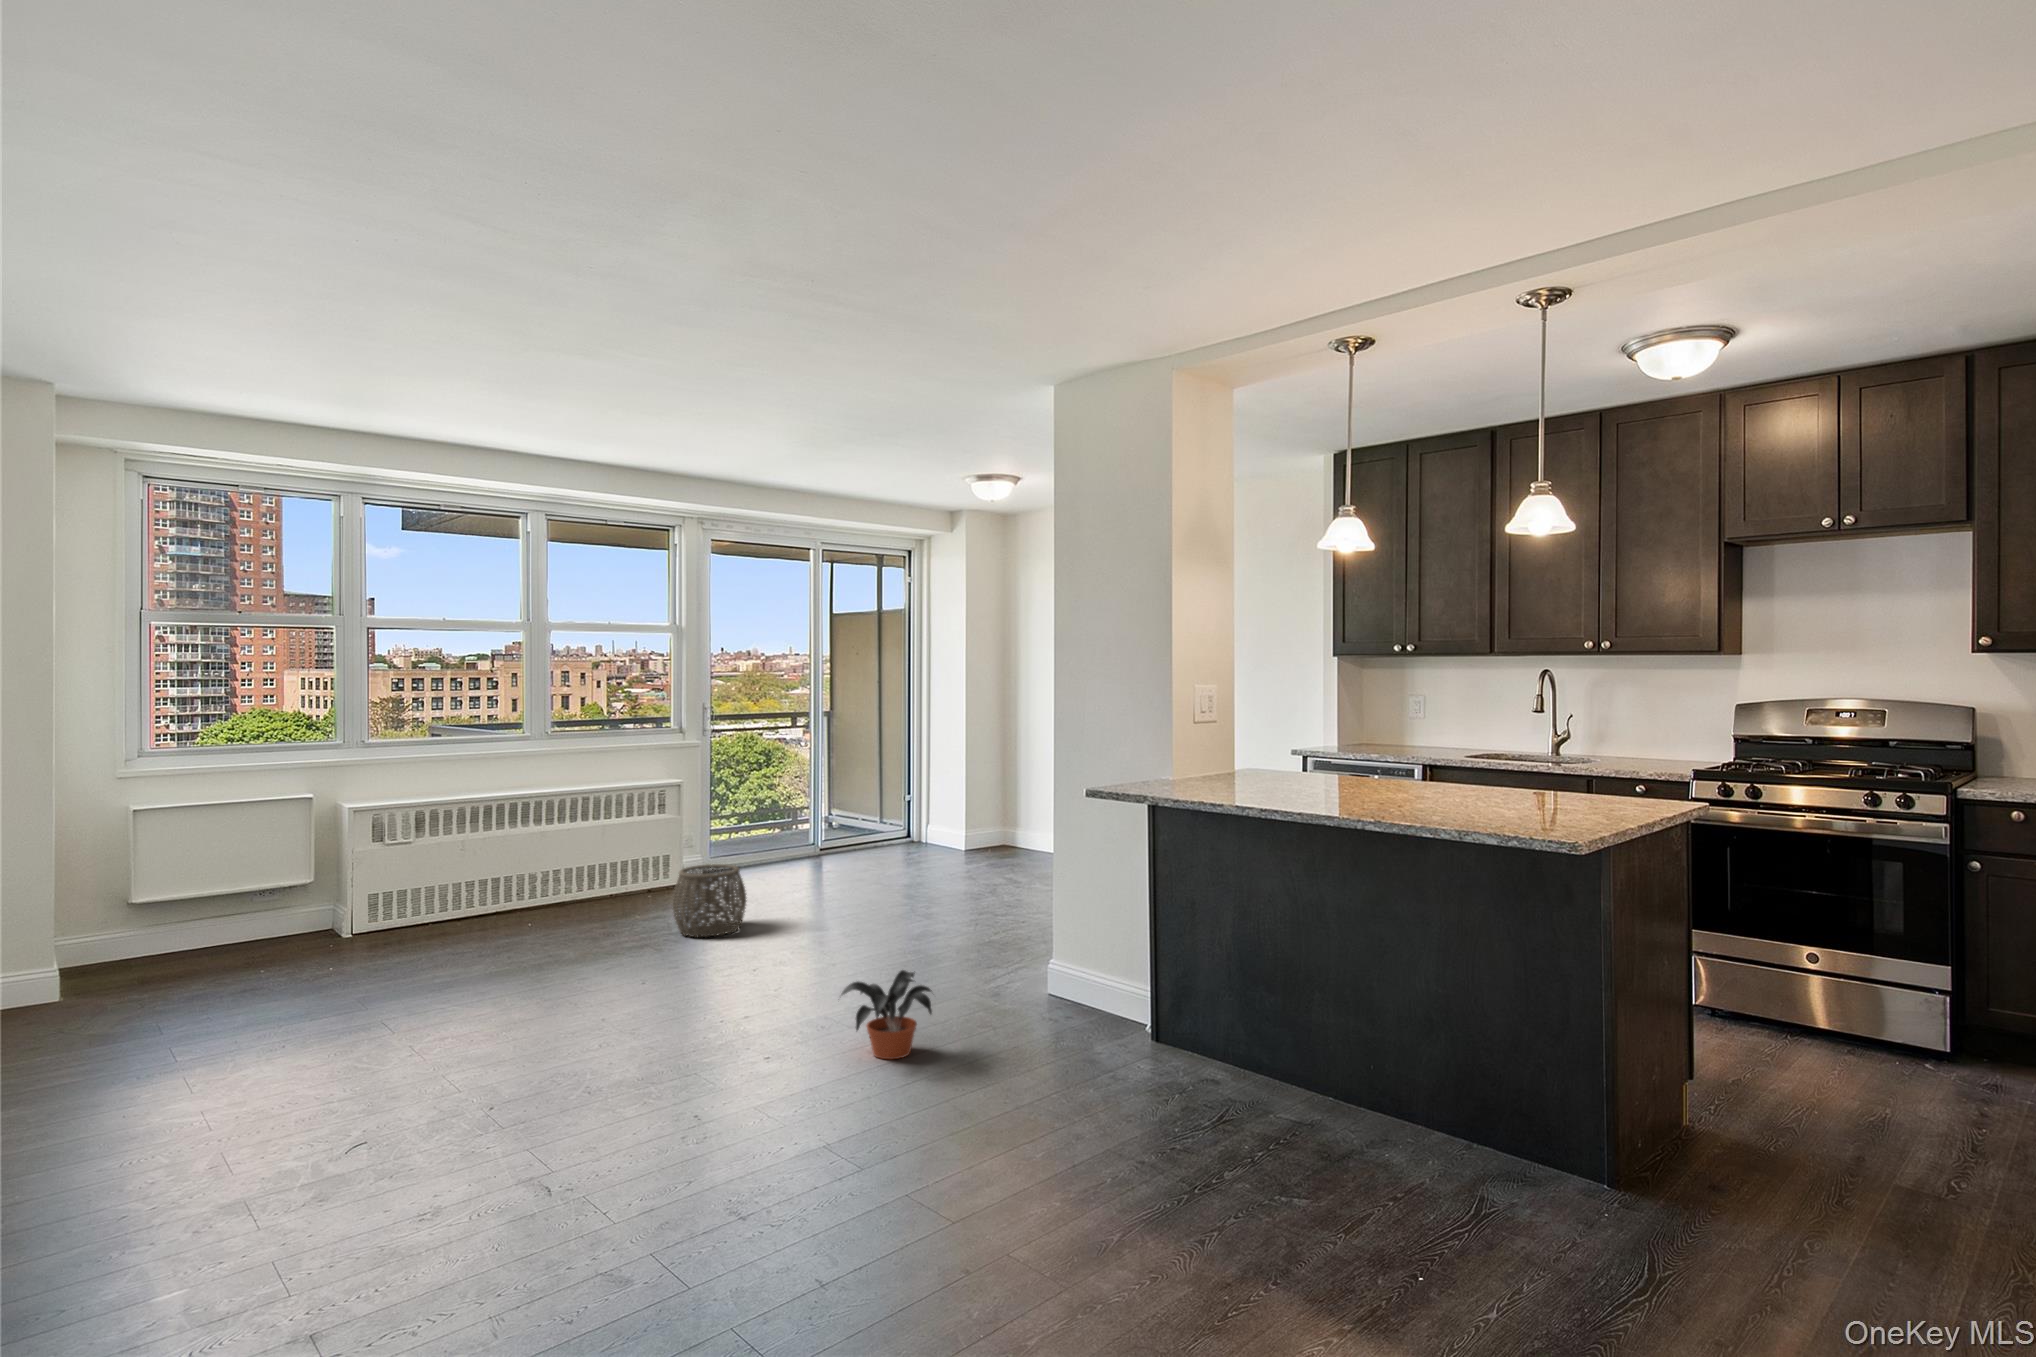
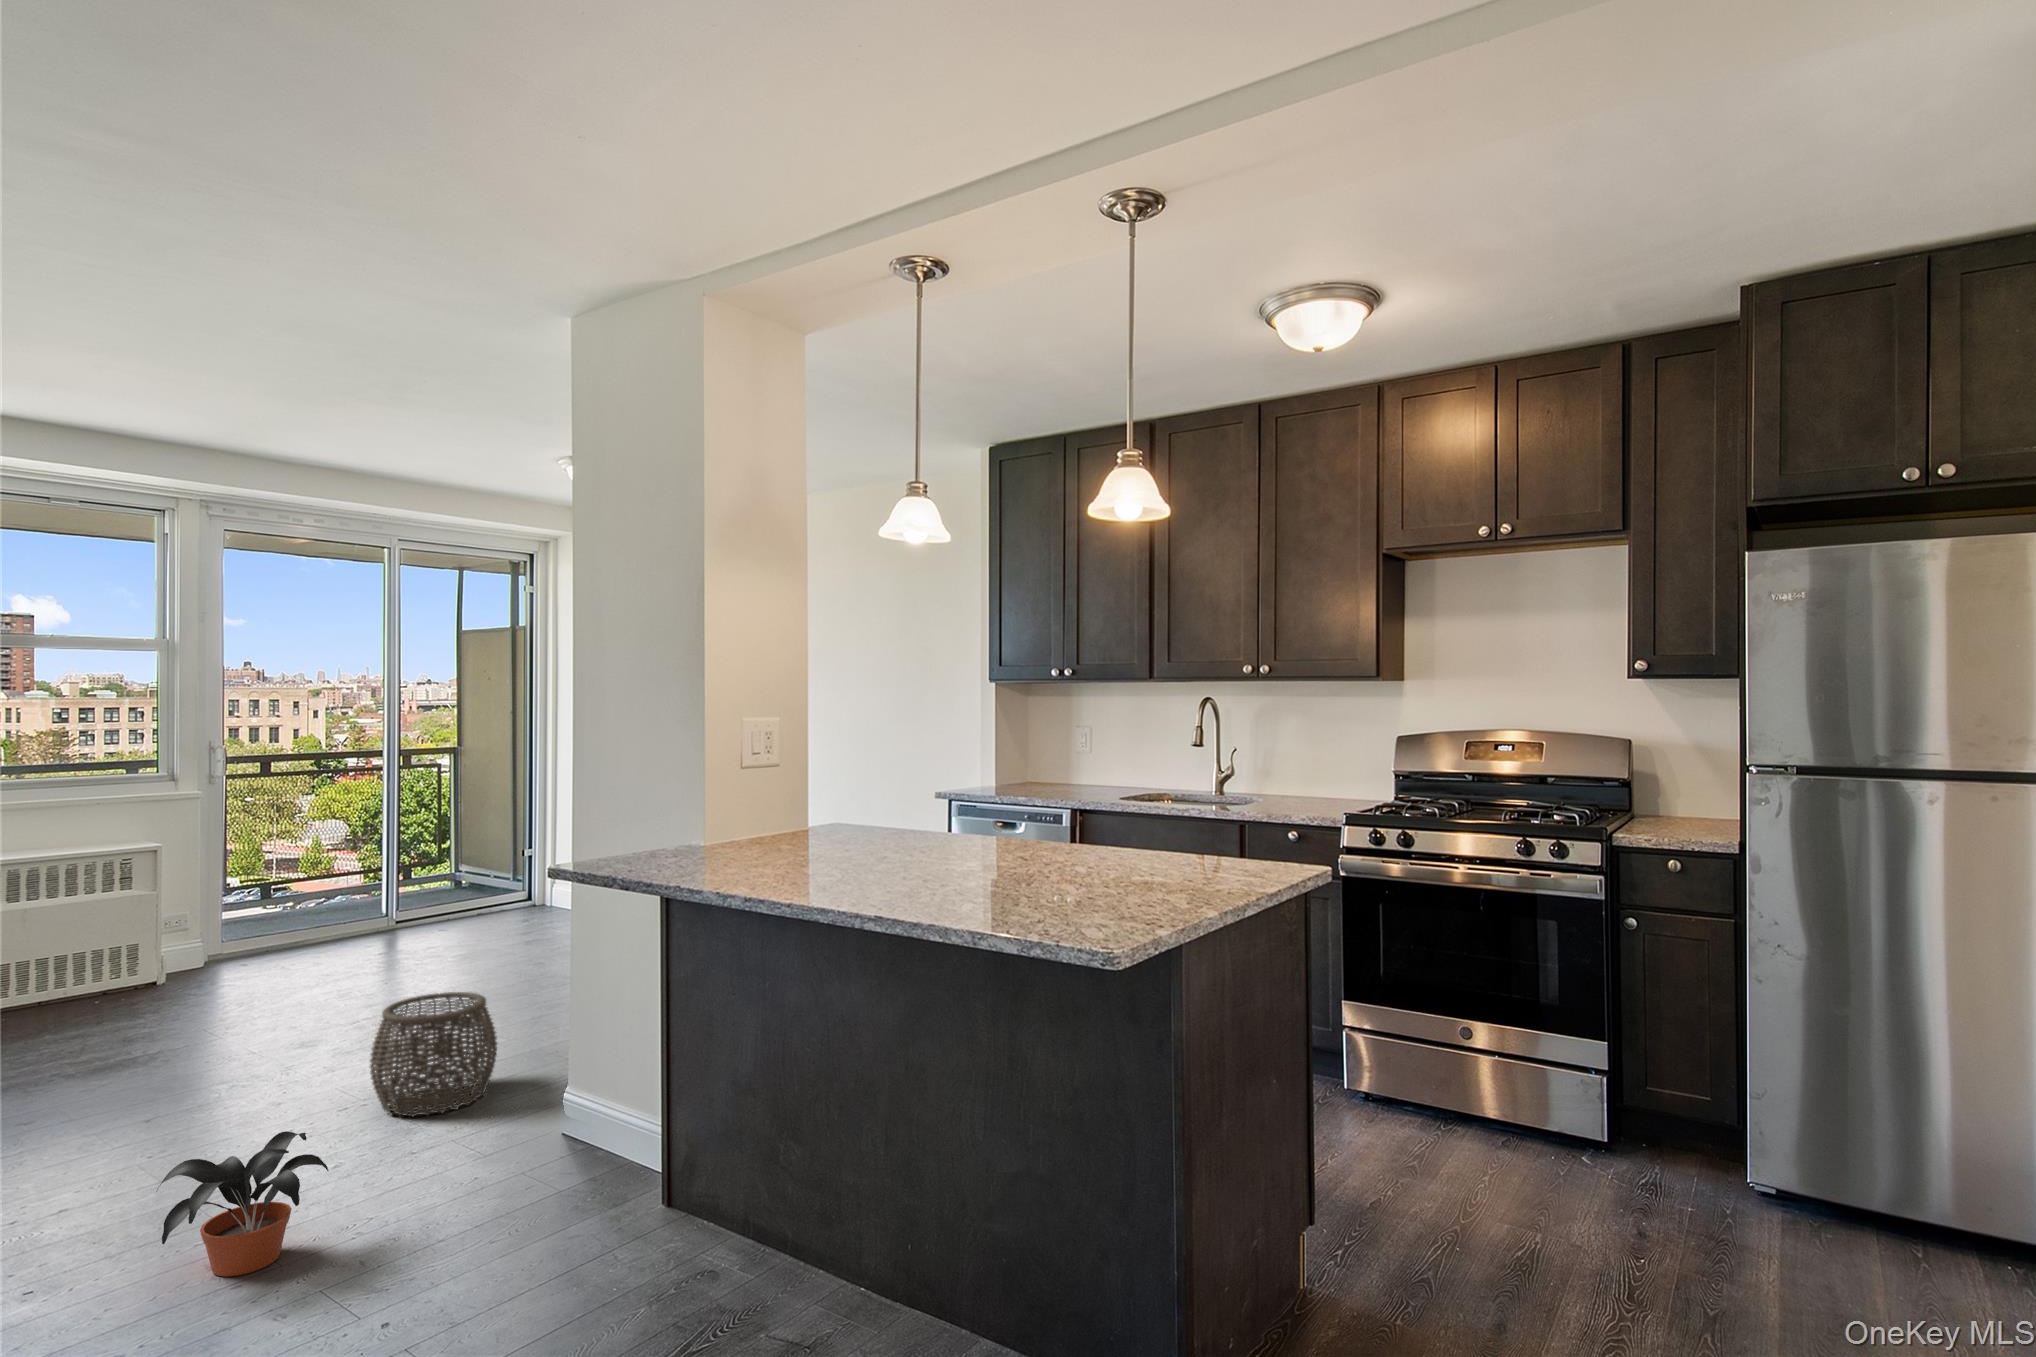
woven basket: present [672,864,746,937] -> present [370,992,497,1117]

